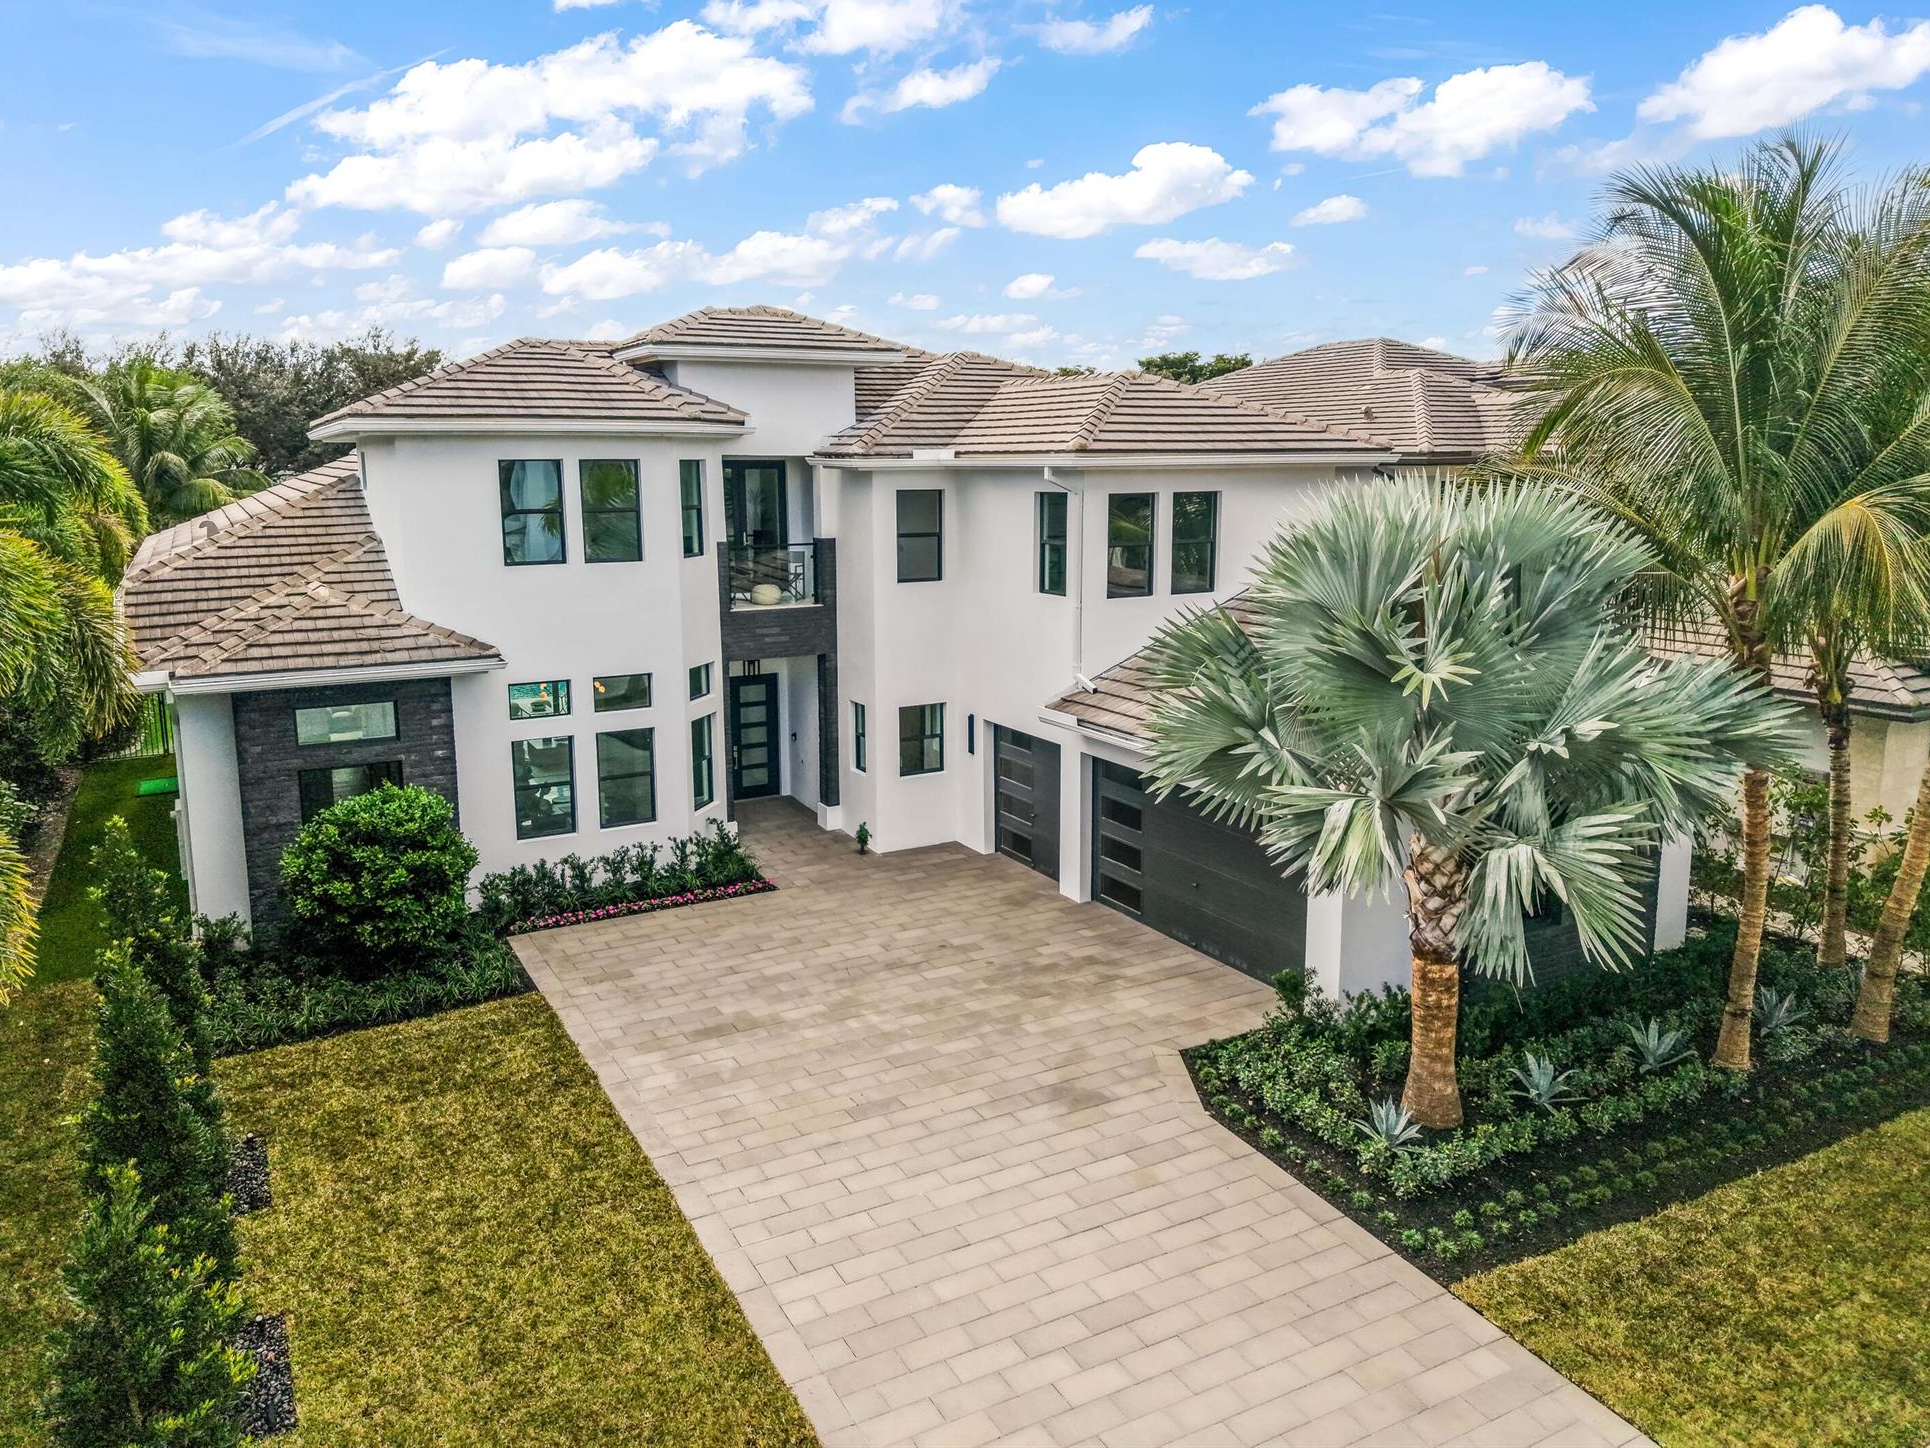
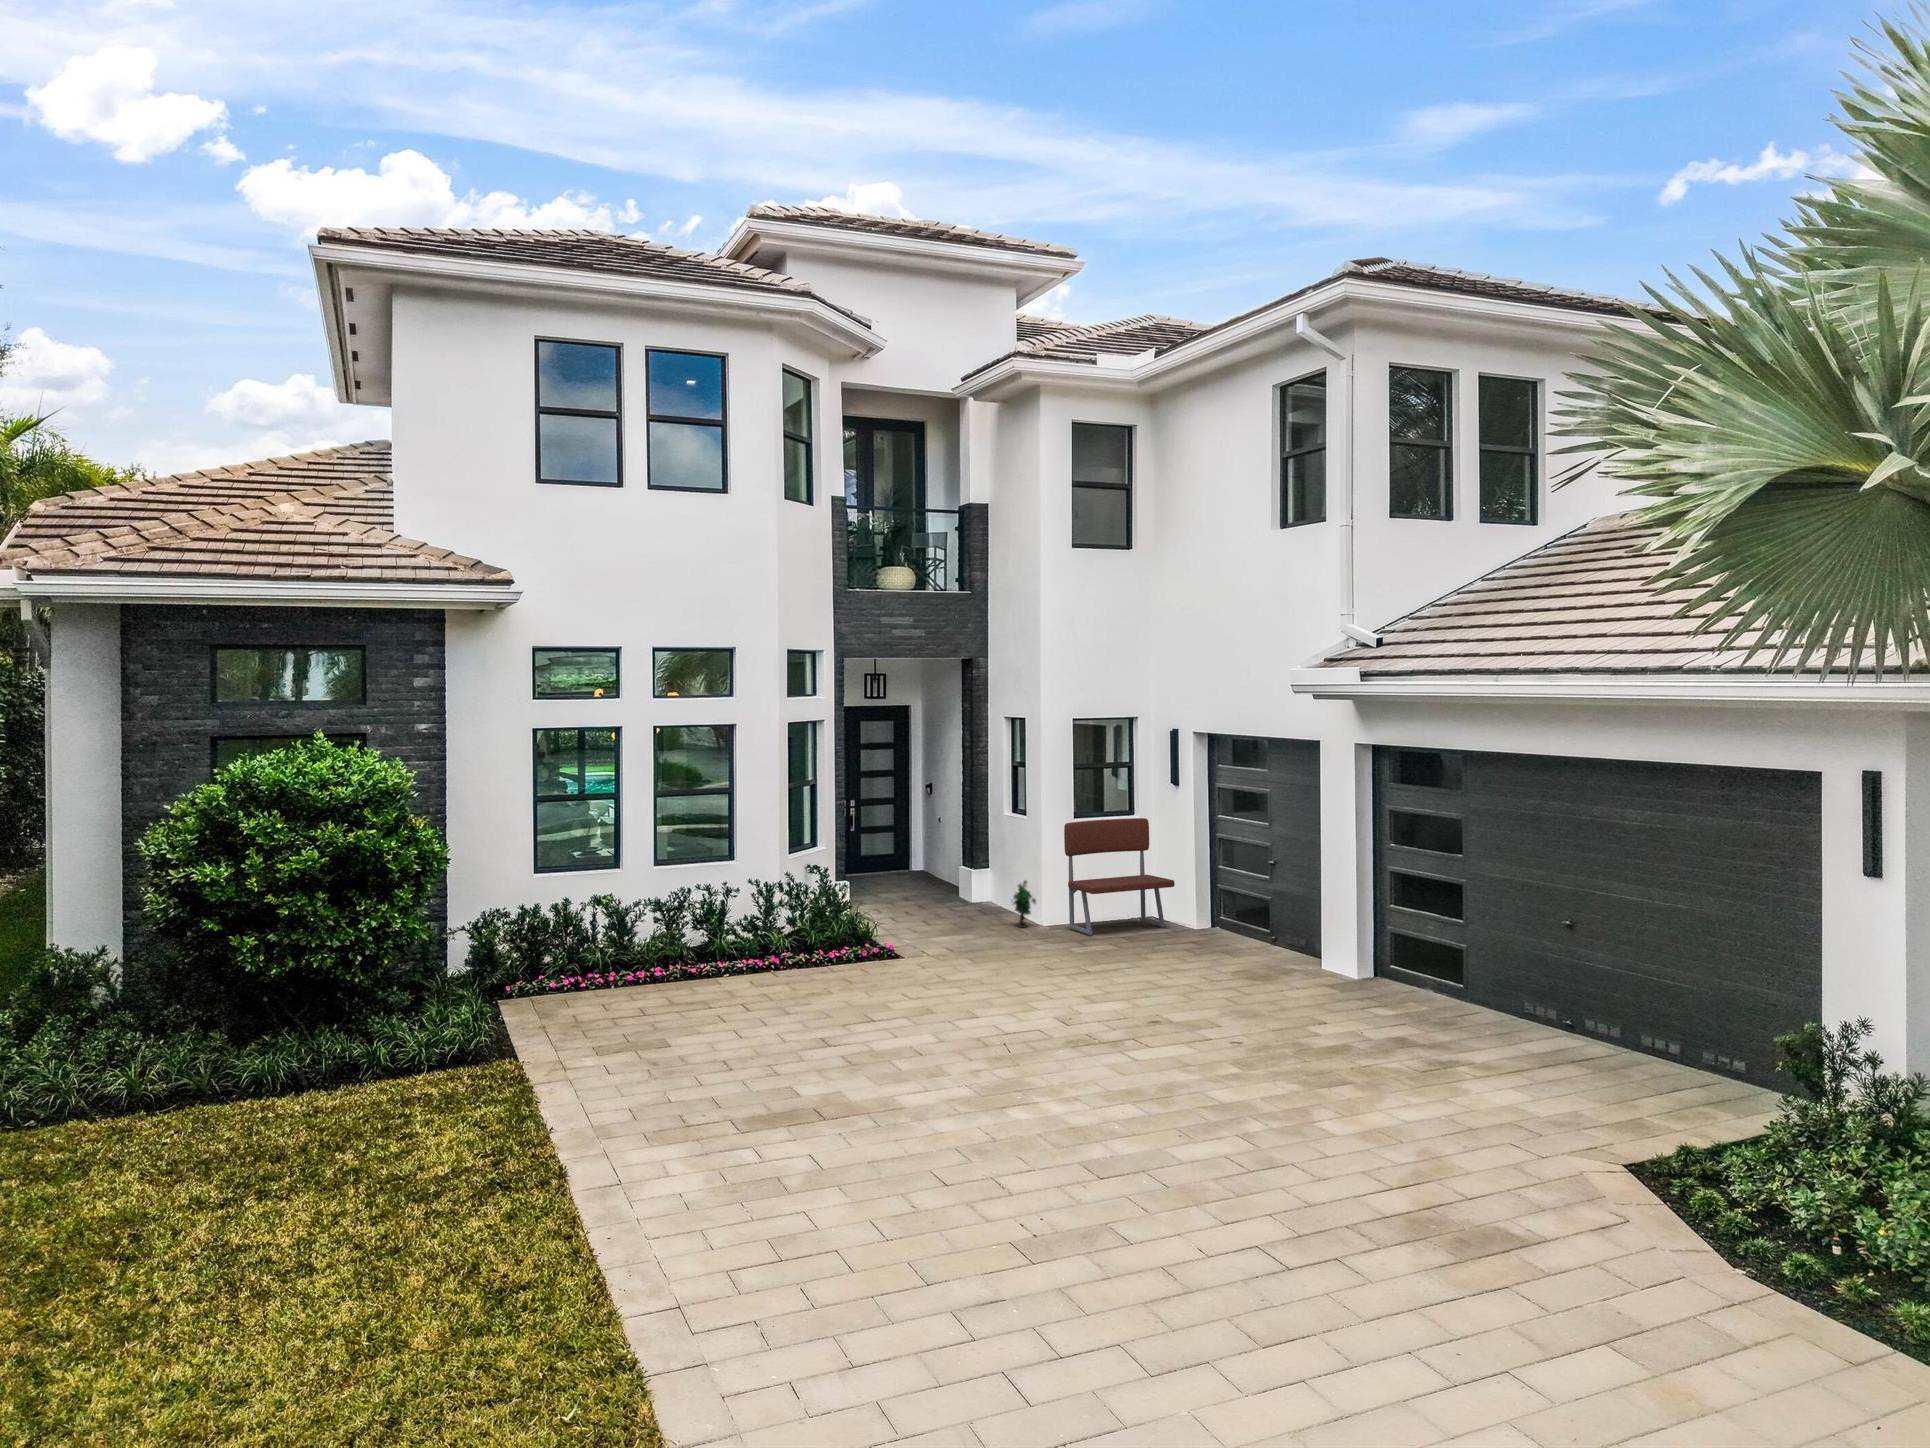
bench: none [892,776,970,863] -> present [1064,818,1175,935]

